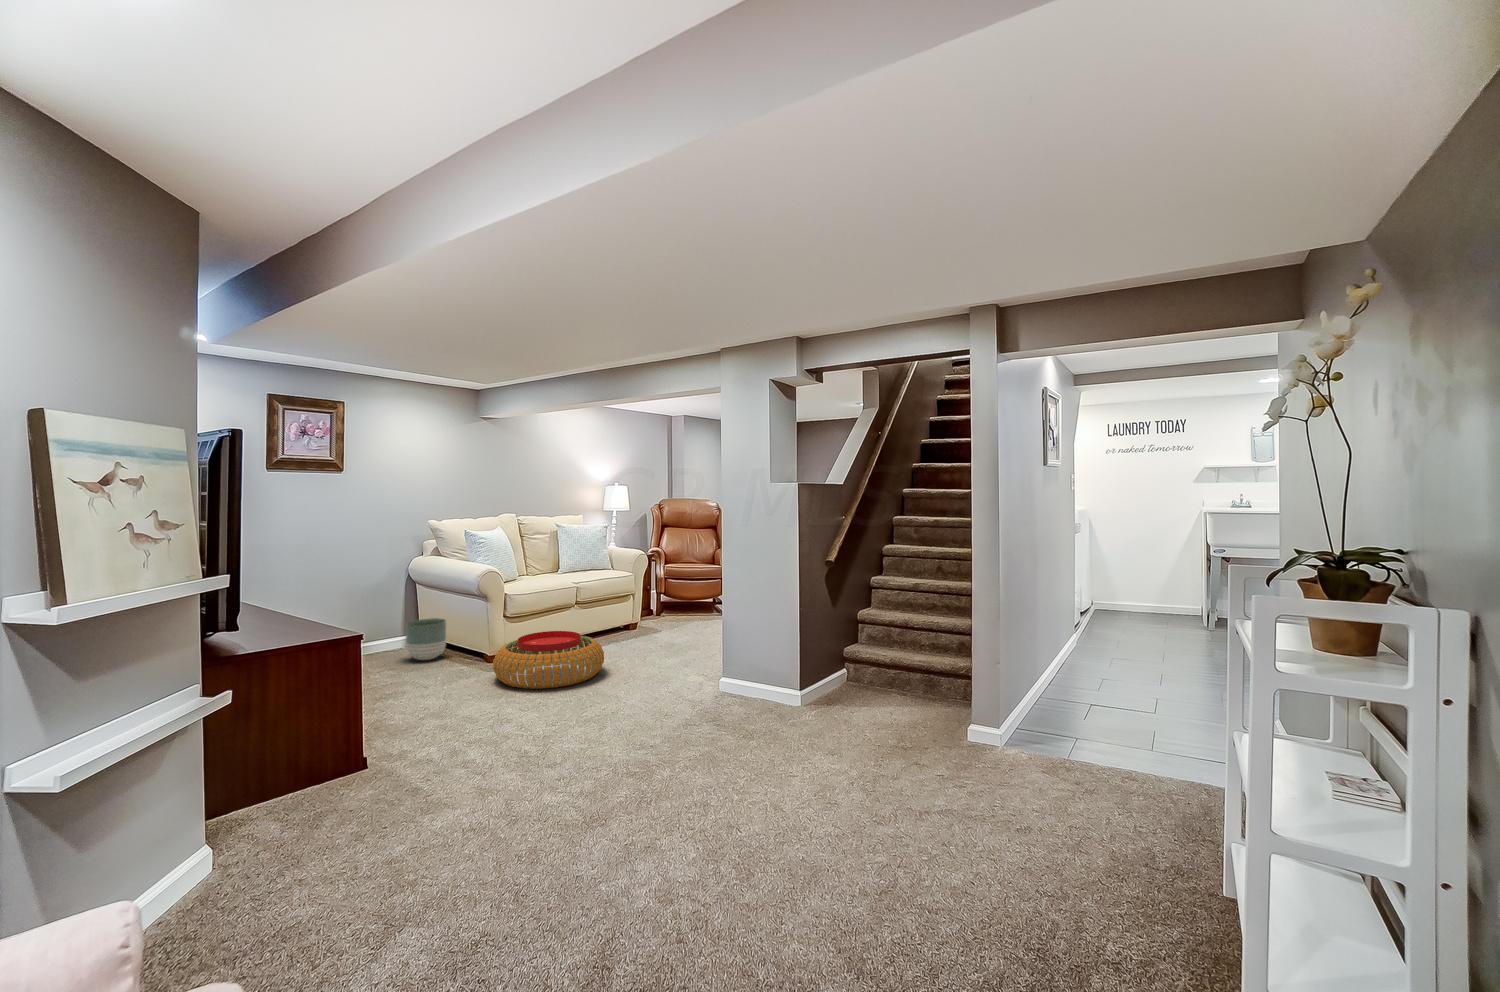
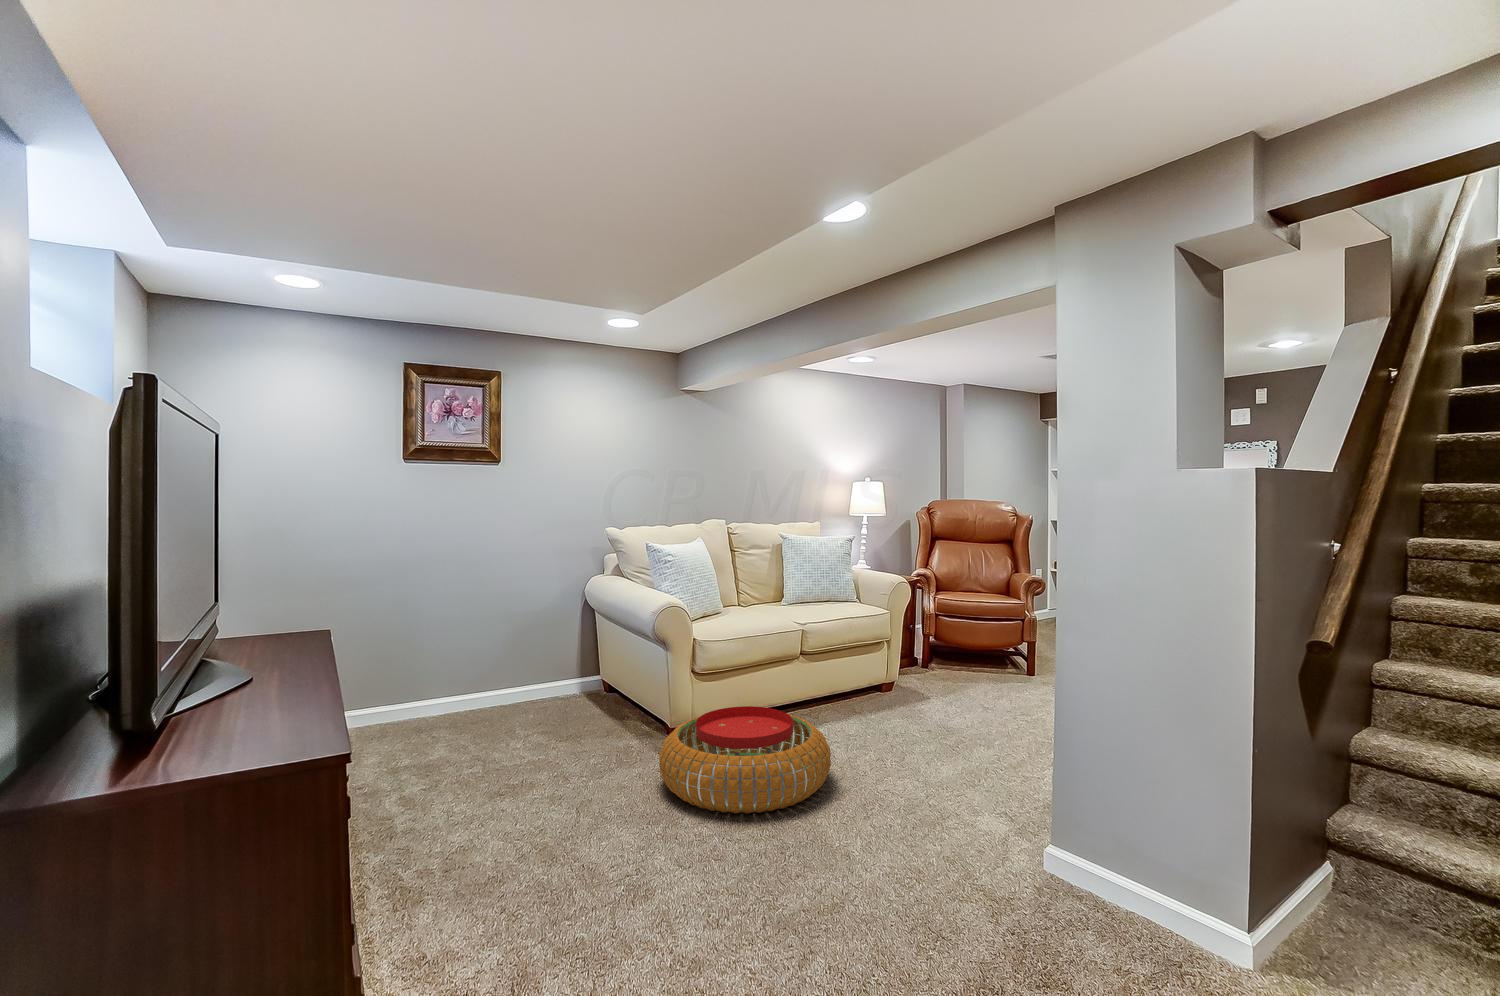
planter: present [406,618,446,660] -> none [567,665,619,725]

